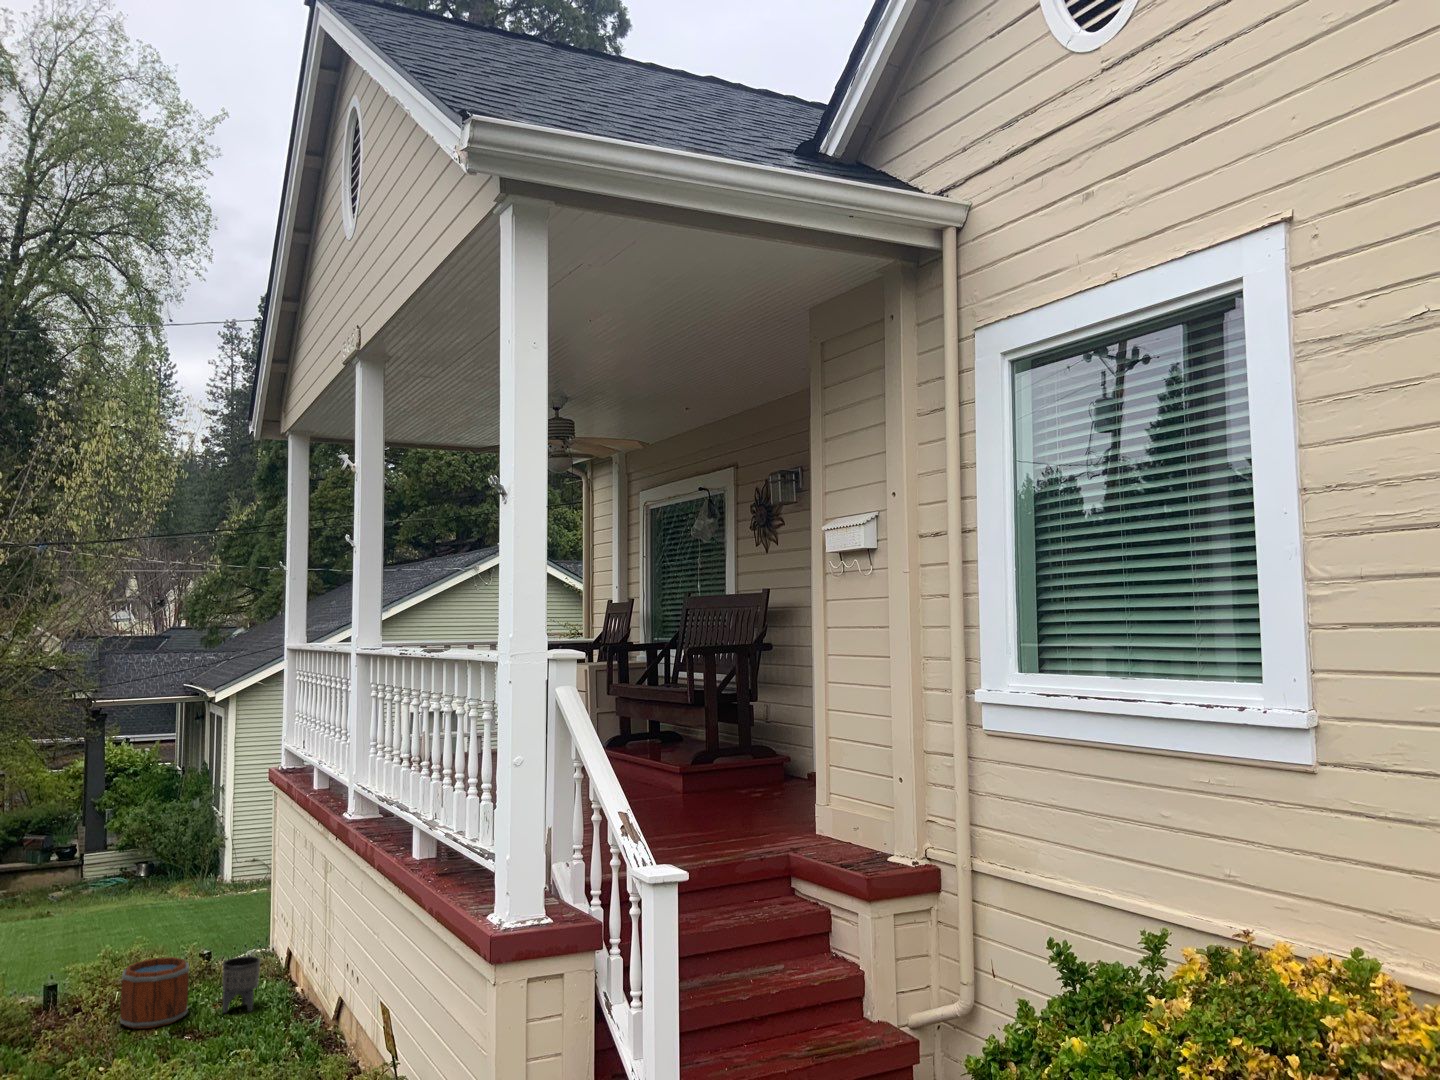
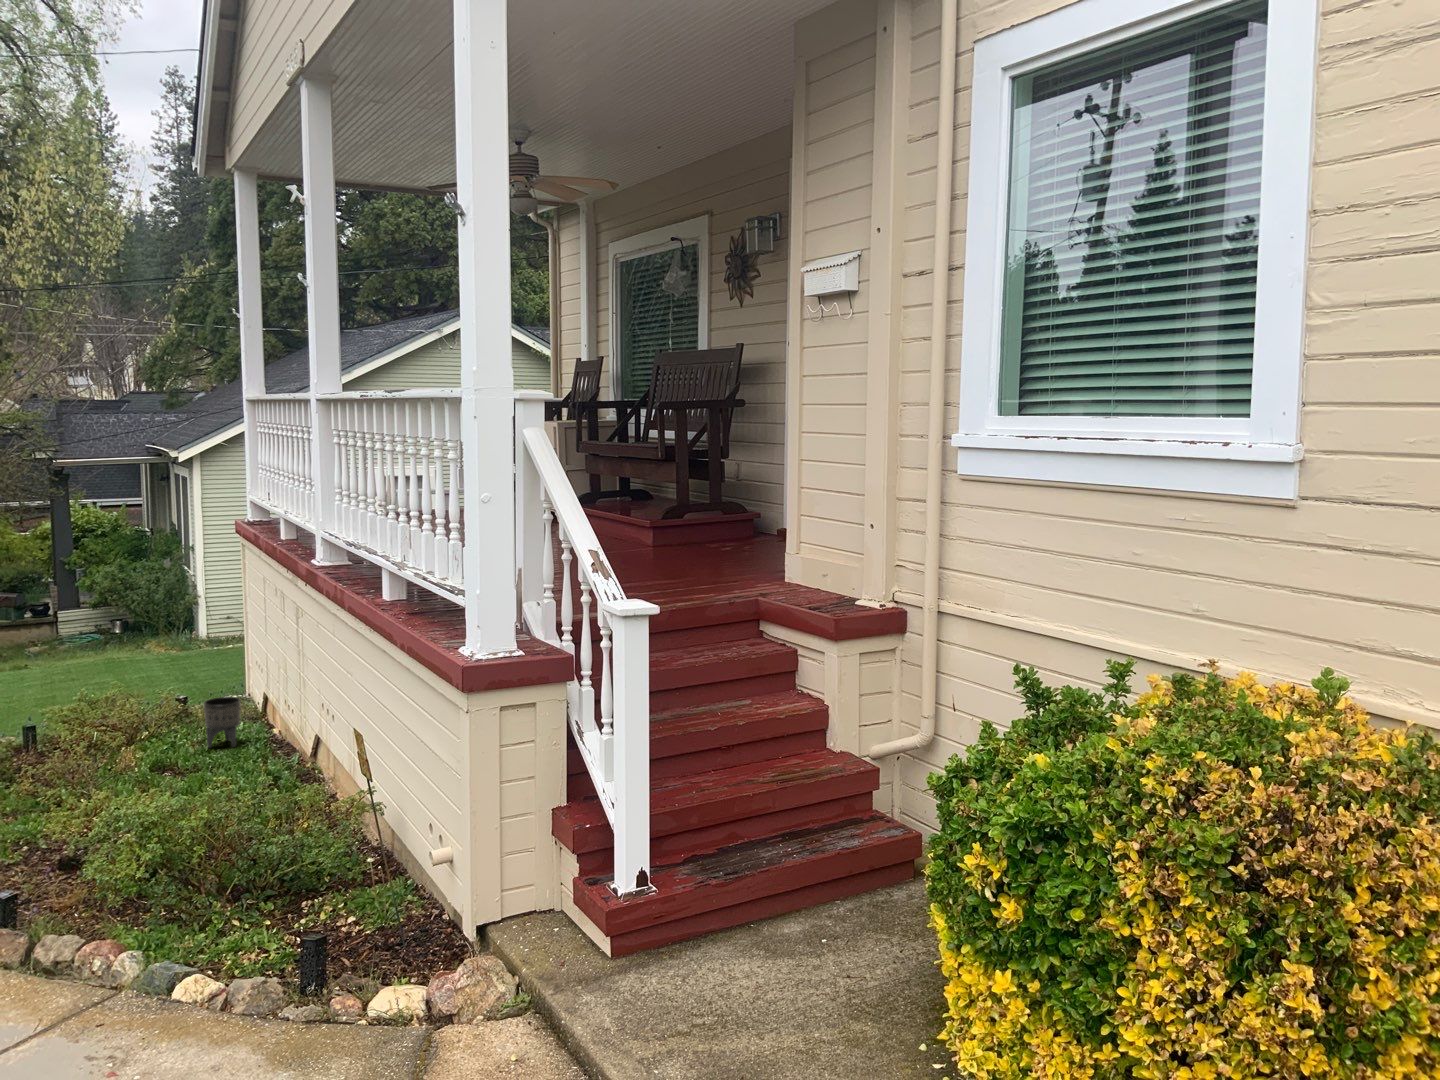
bucket: present [120,957,189,1029] -> none [105,697,173,761]

